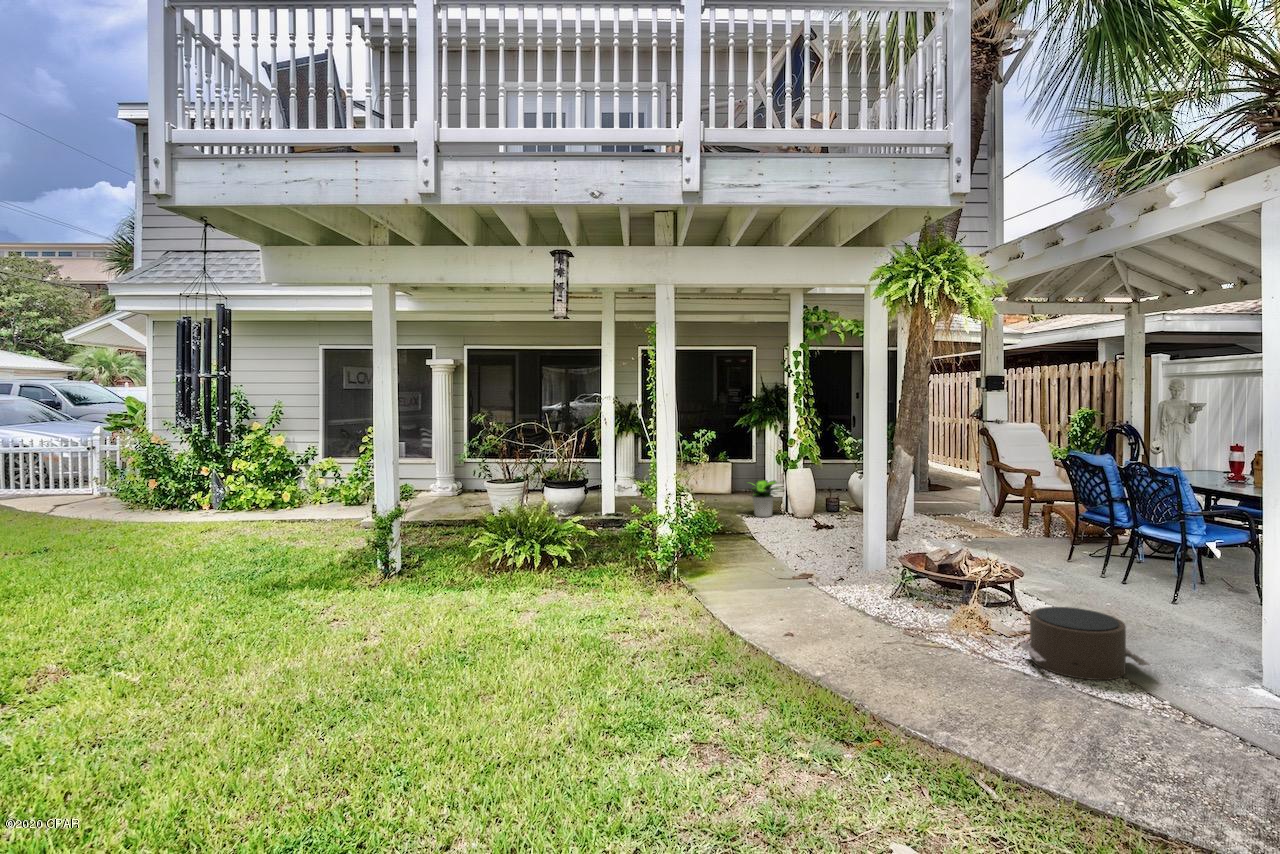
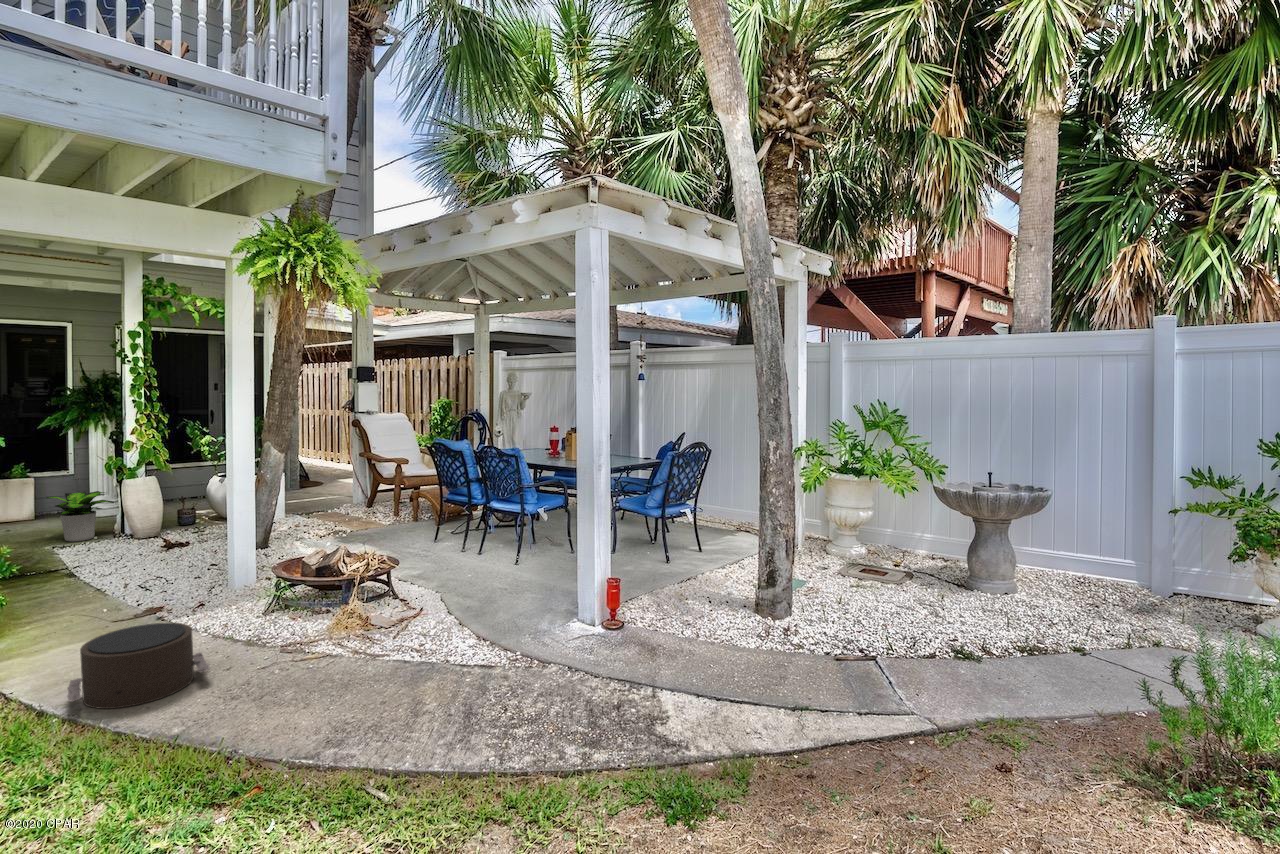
pouf: present [1020,607,1149,680] -> present [67,623,209,709]

